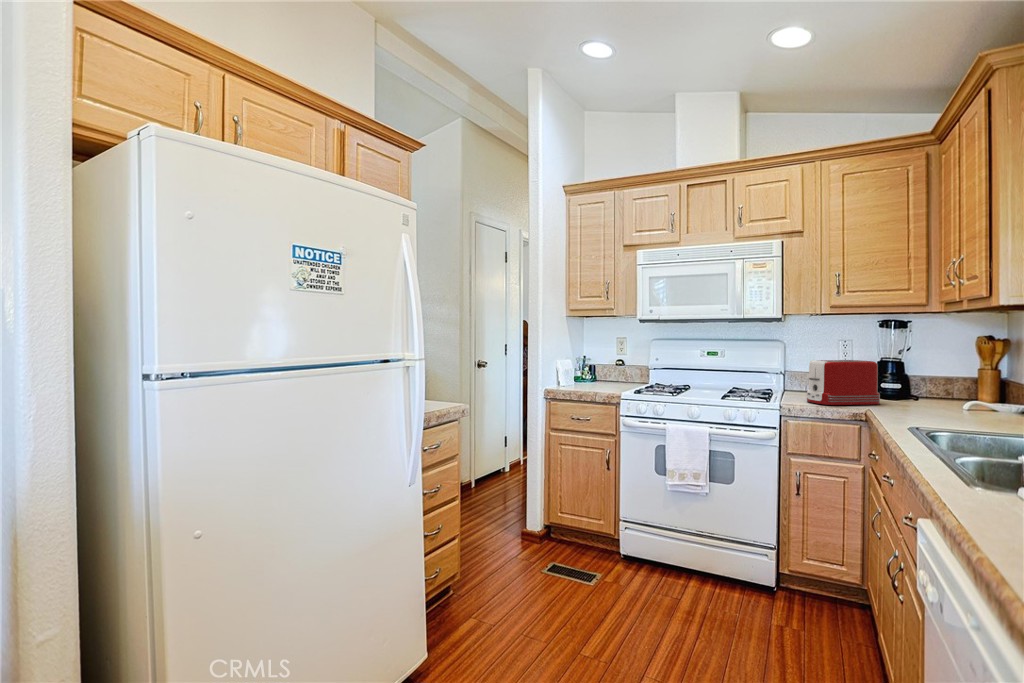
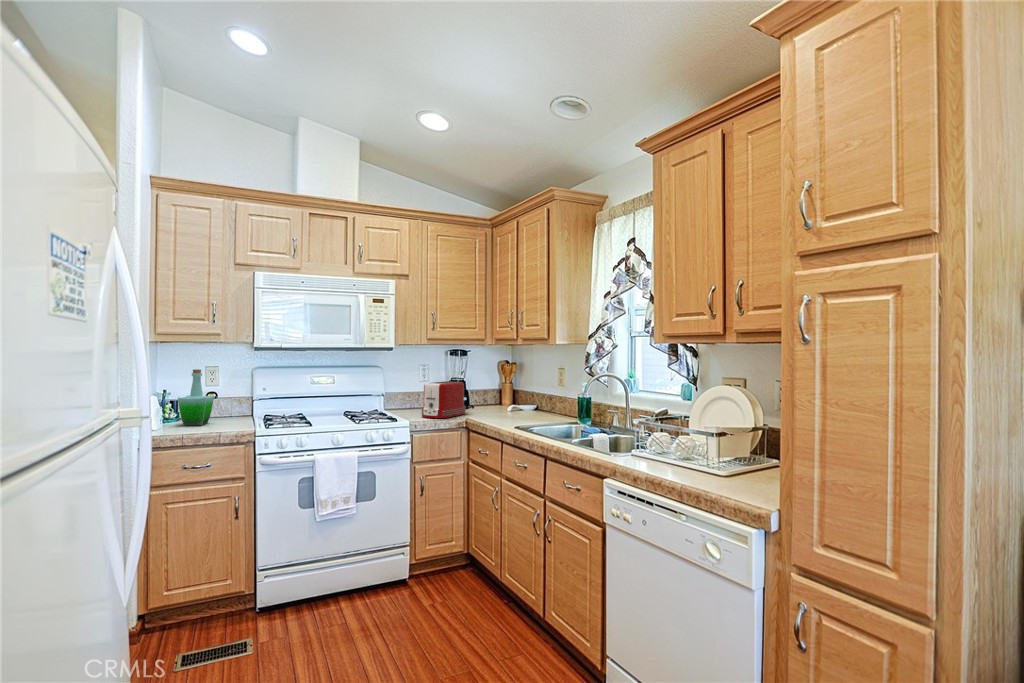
bottle: none [579,340,608,387] -> present [178,369,214,425]

